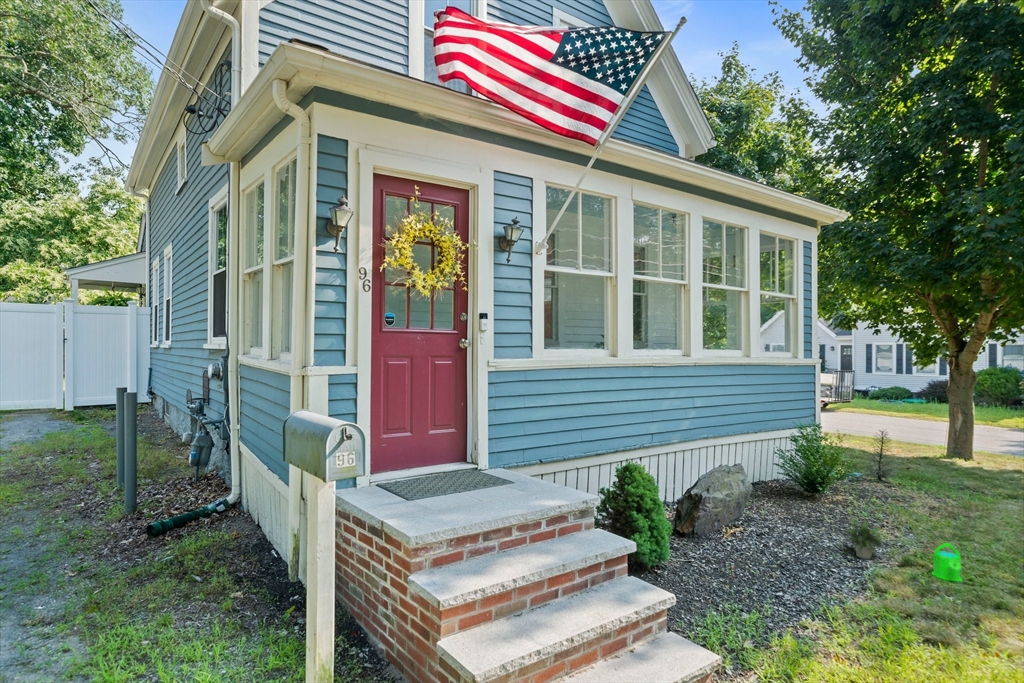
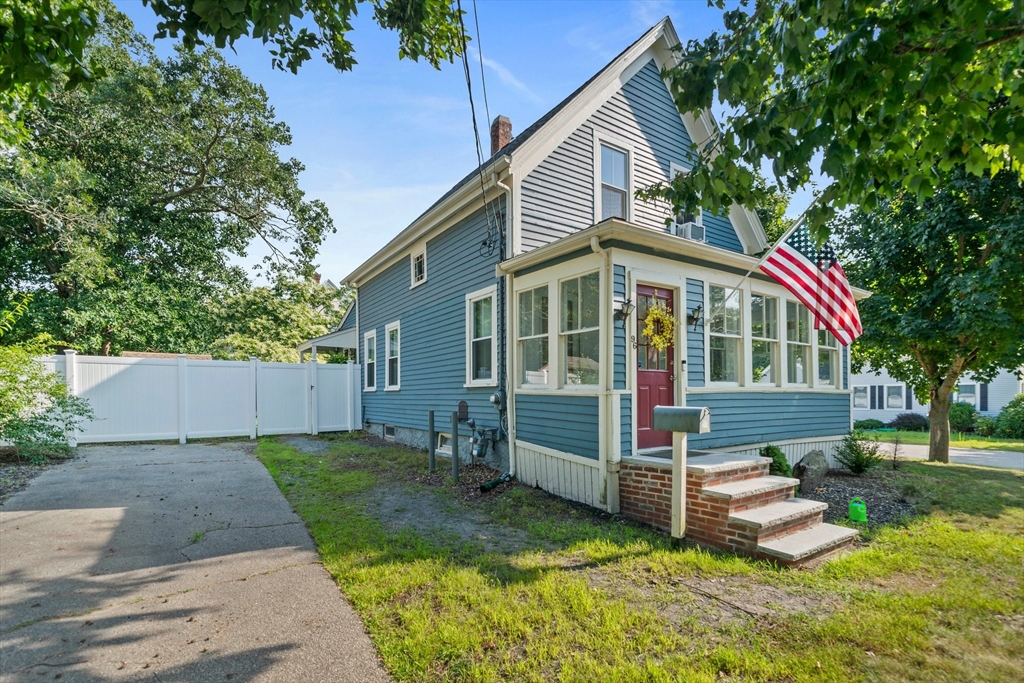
watering can: present [932,543,963,581] -> present [849,497,867,521]

